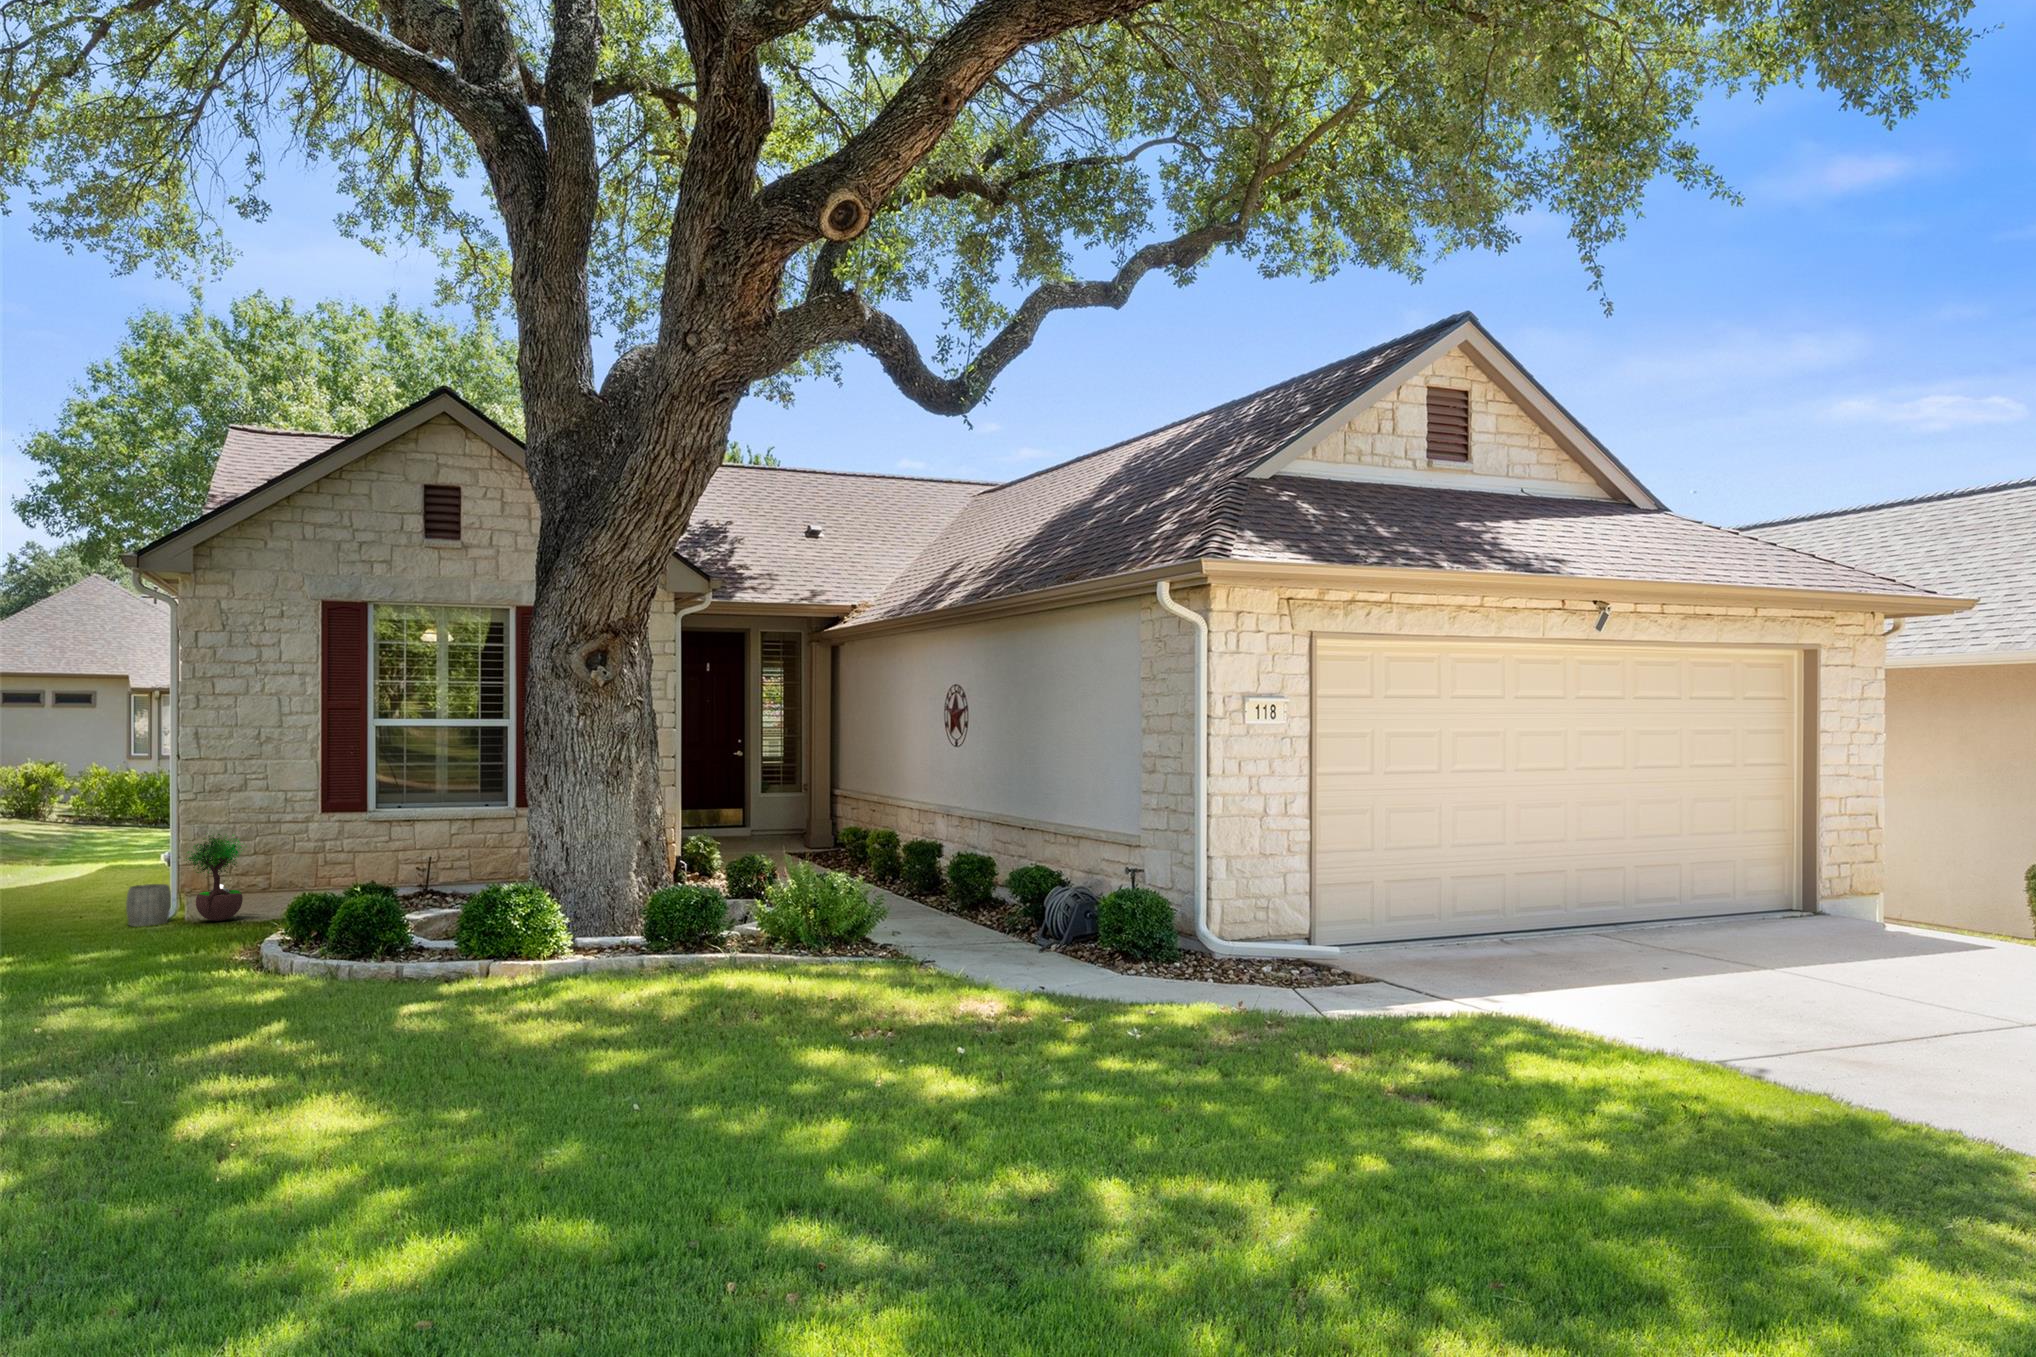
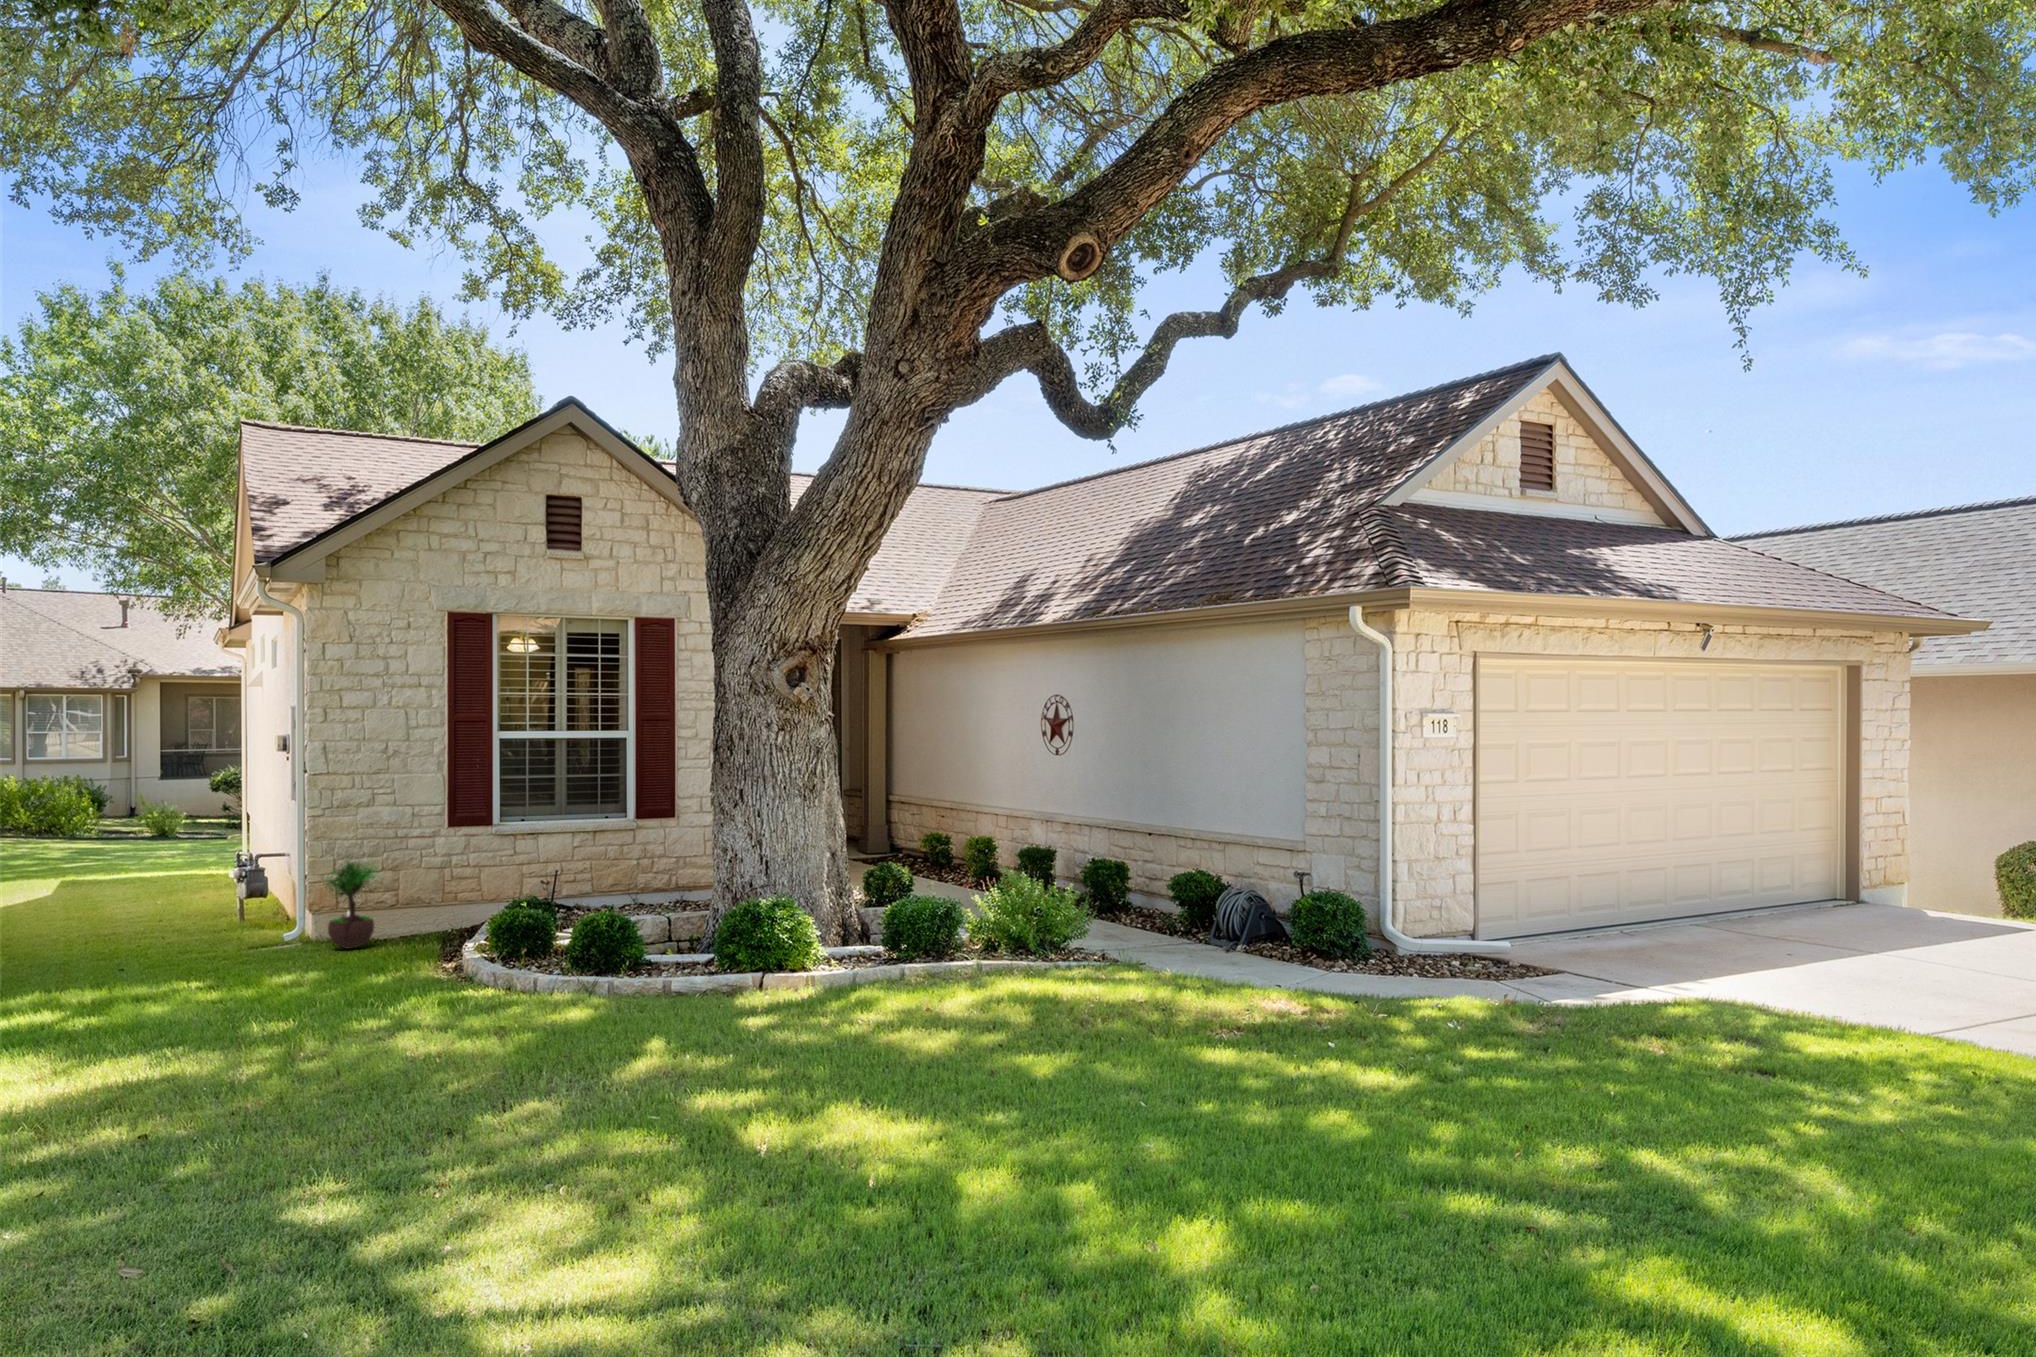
woven basket: present [126,884,171,926] -> none [251,911,296,956]

